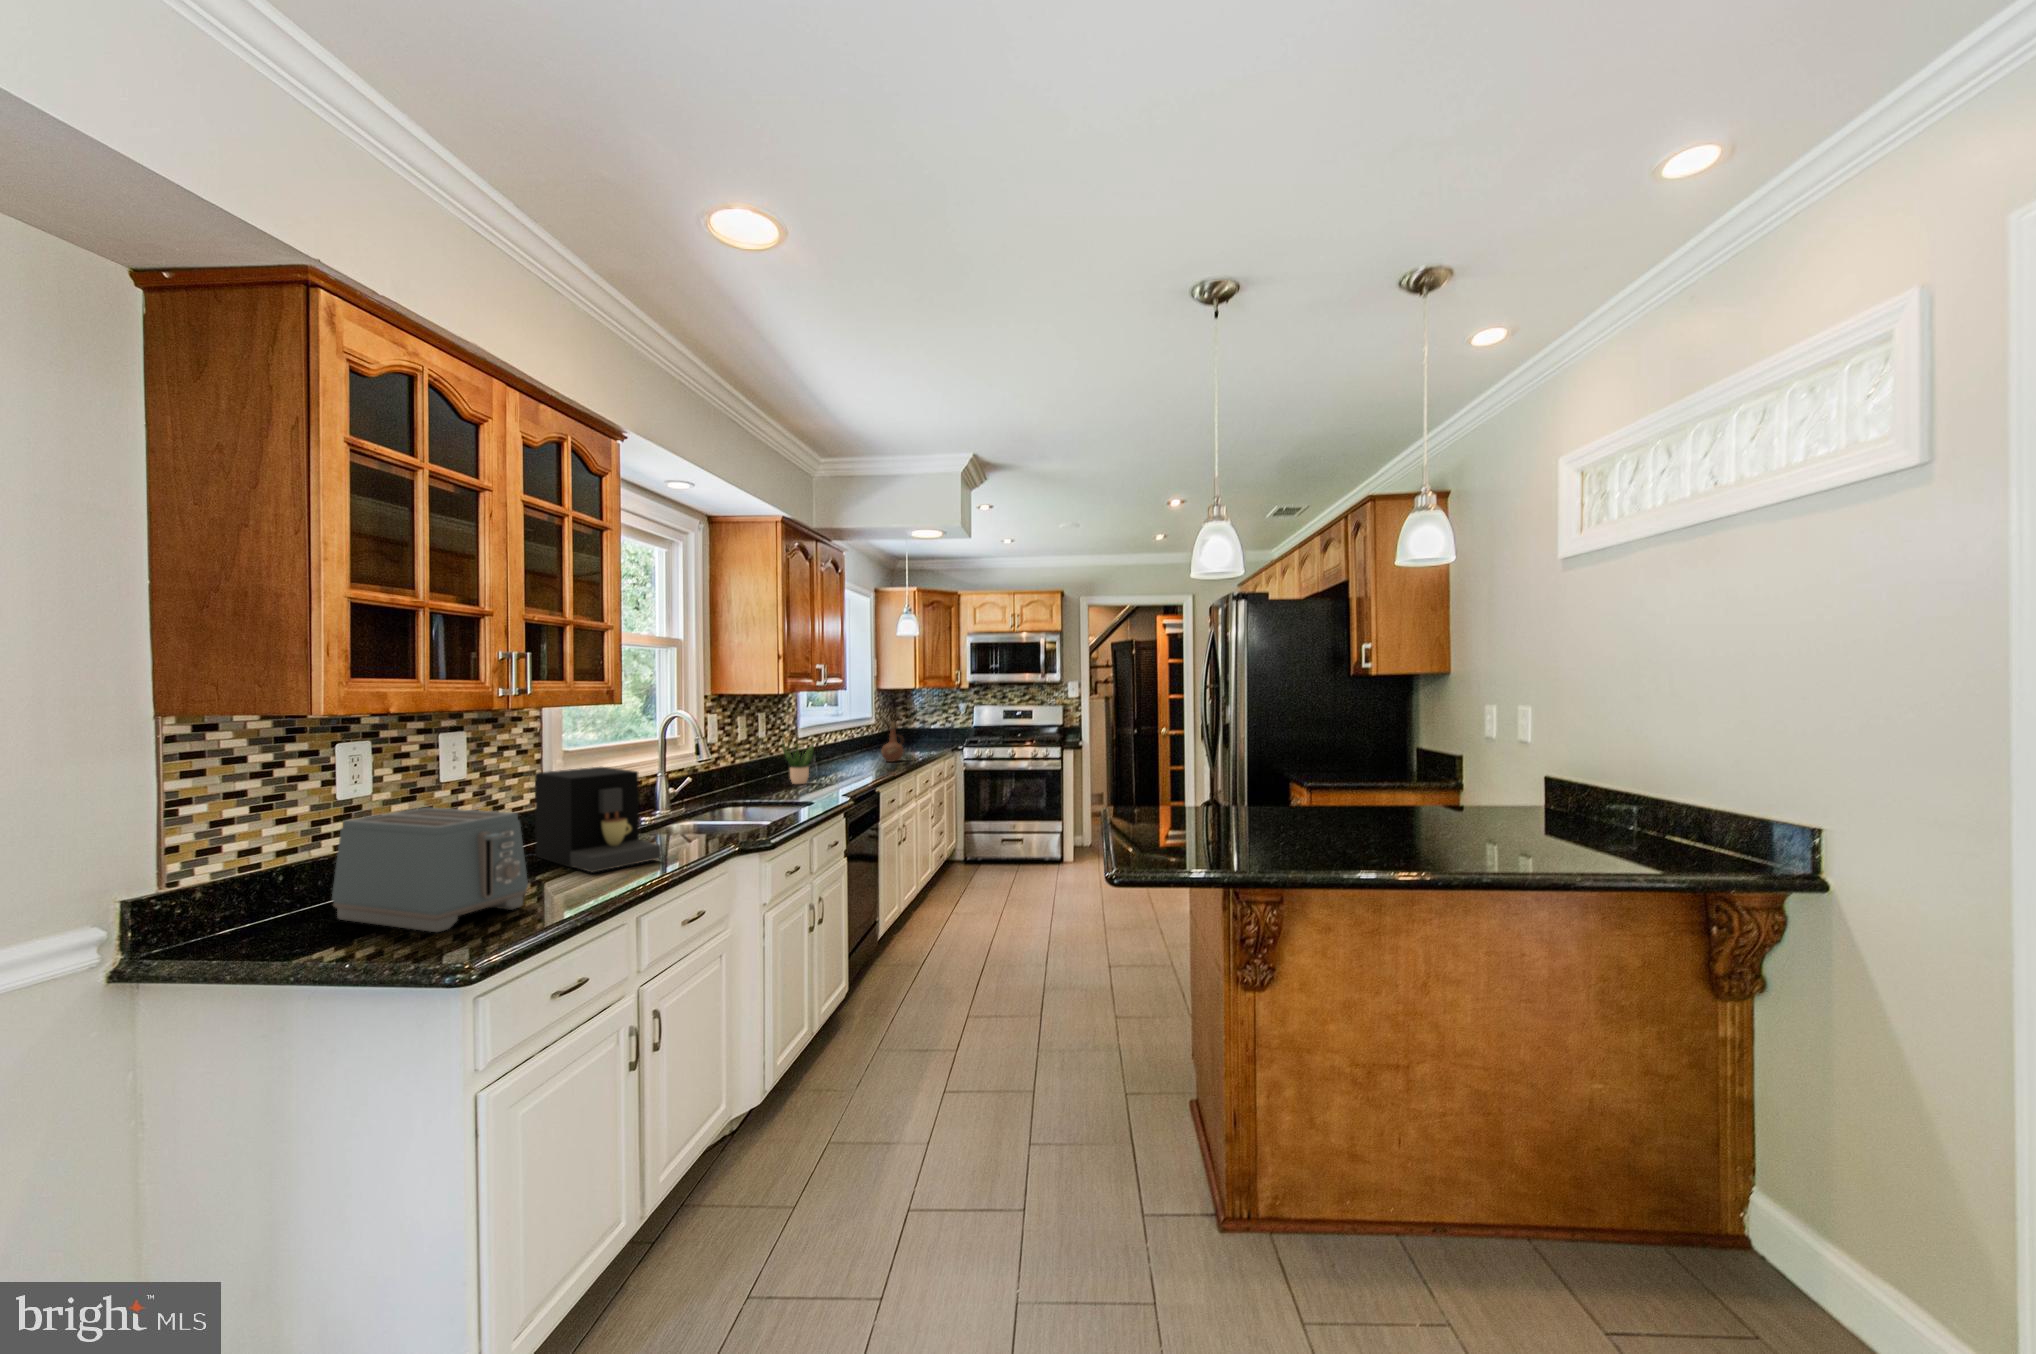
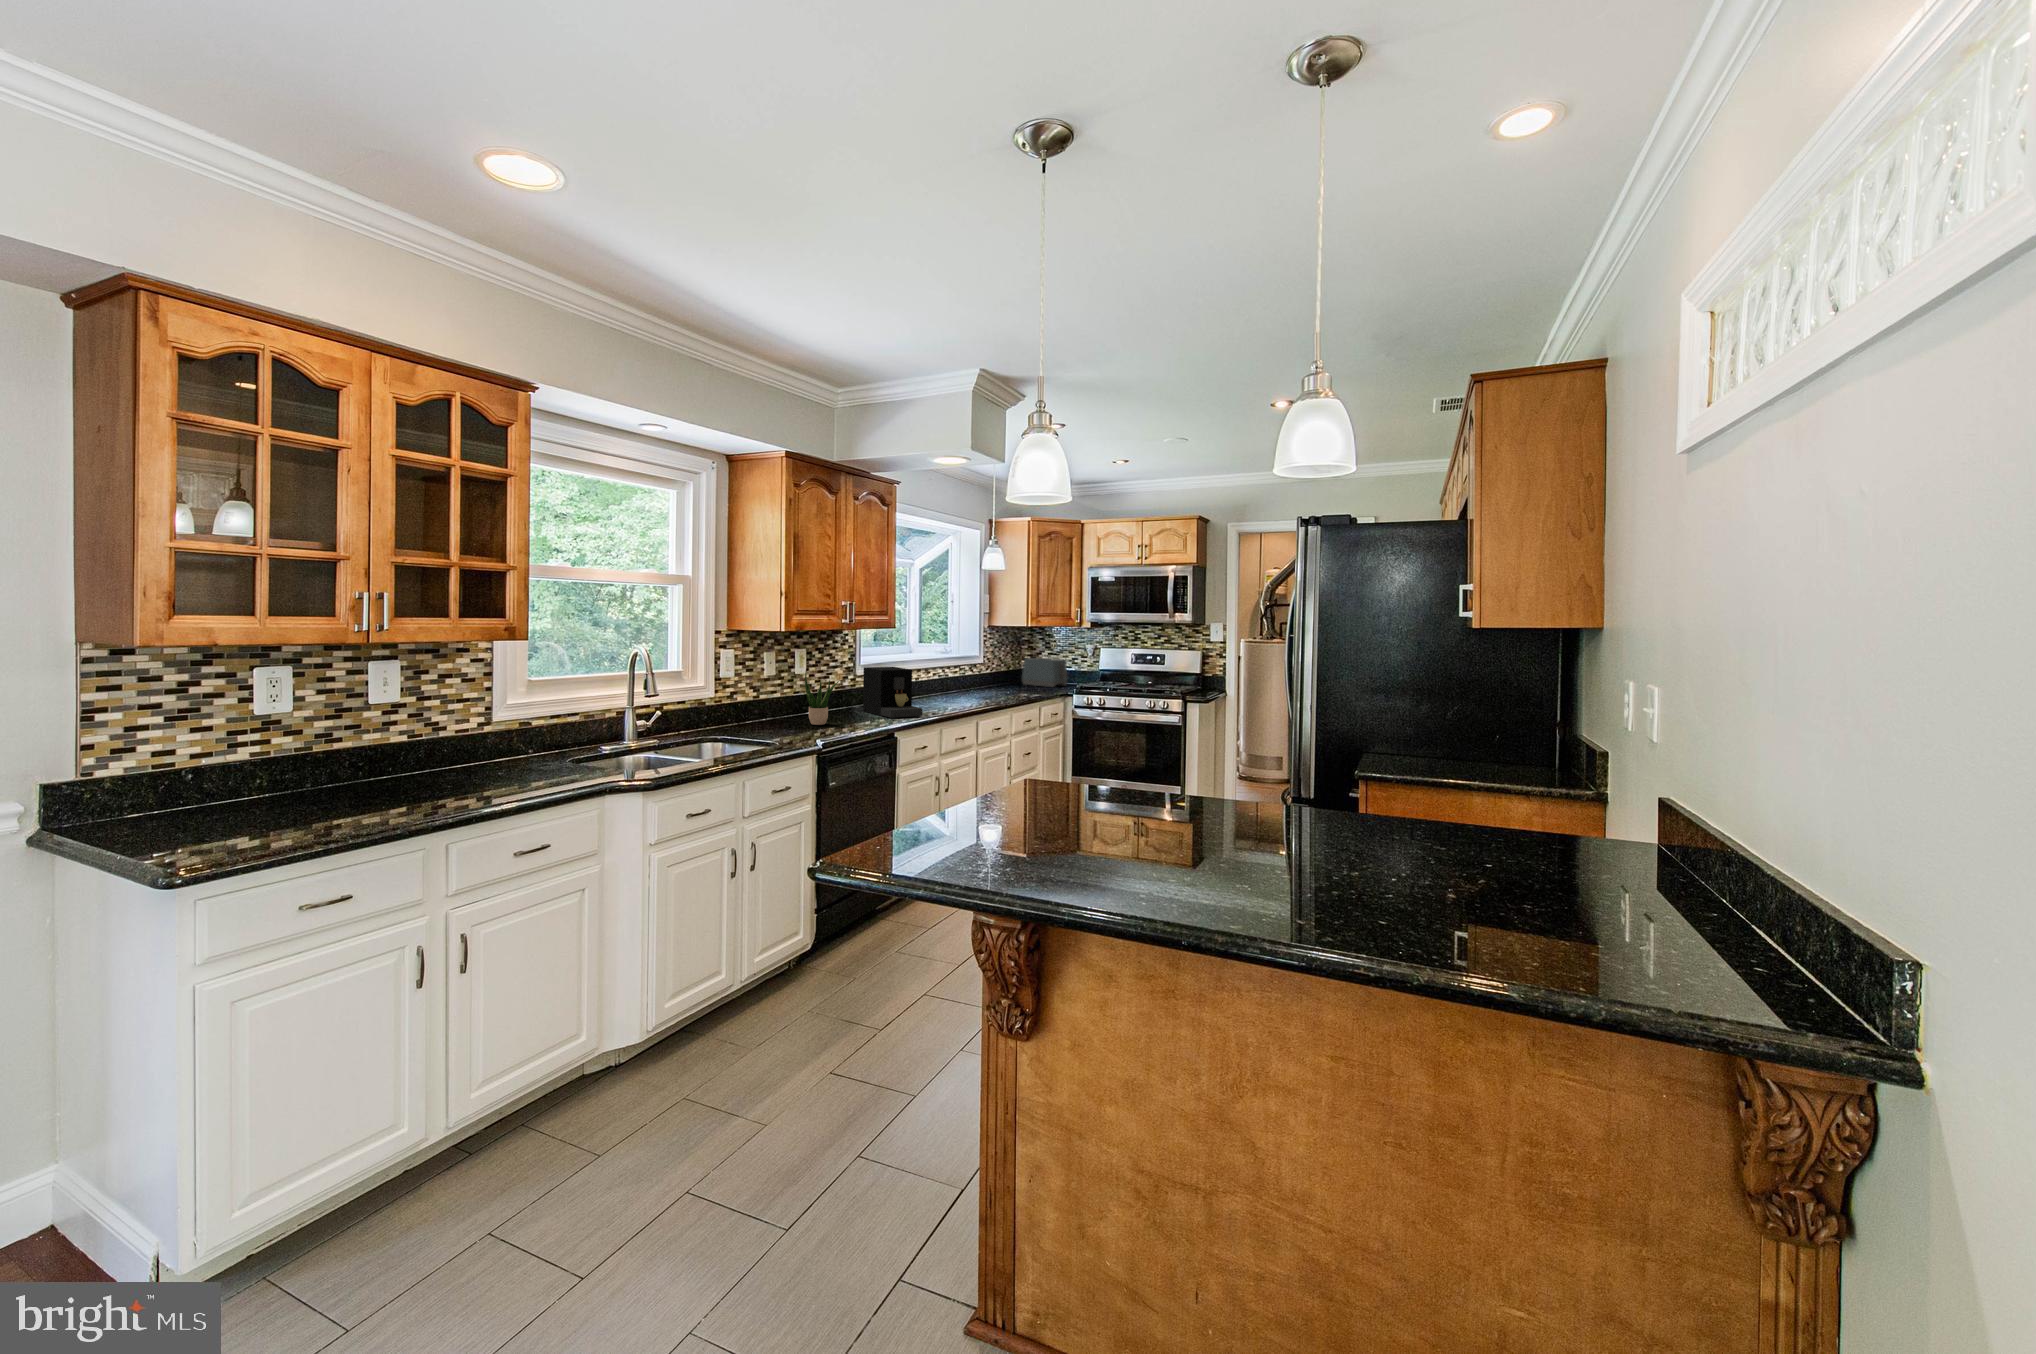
ceramic pitcher: present [881,722,904,762] -> none [948,664,973,707]
coffee maker: present [535,767,661,872] -> present [863,667,922,718]
toaster: present [332,808,528,932] -> present [1022,658,1068,687]

